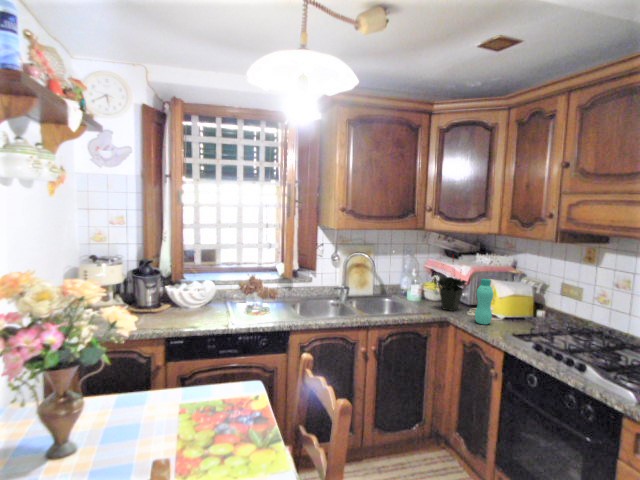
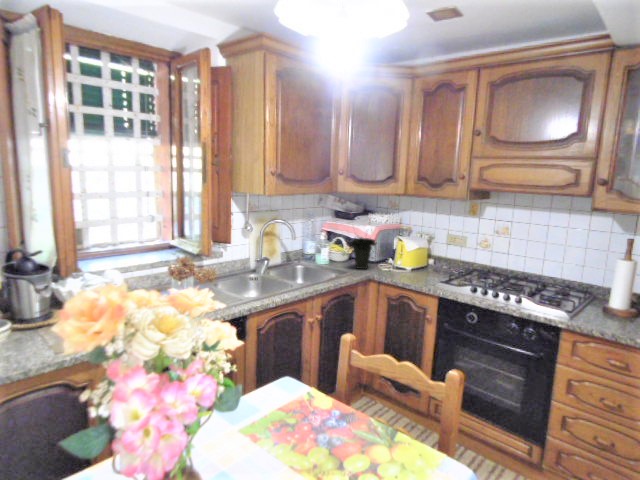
bottle: present [475,279,494,325] -> none [397,236,414,277]

